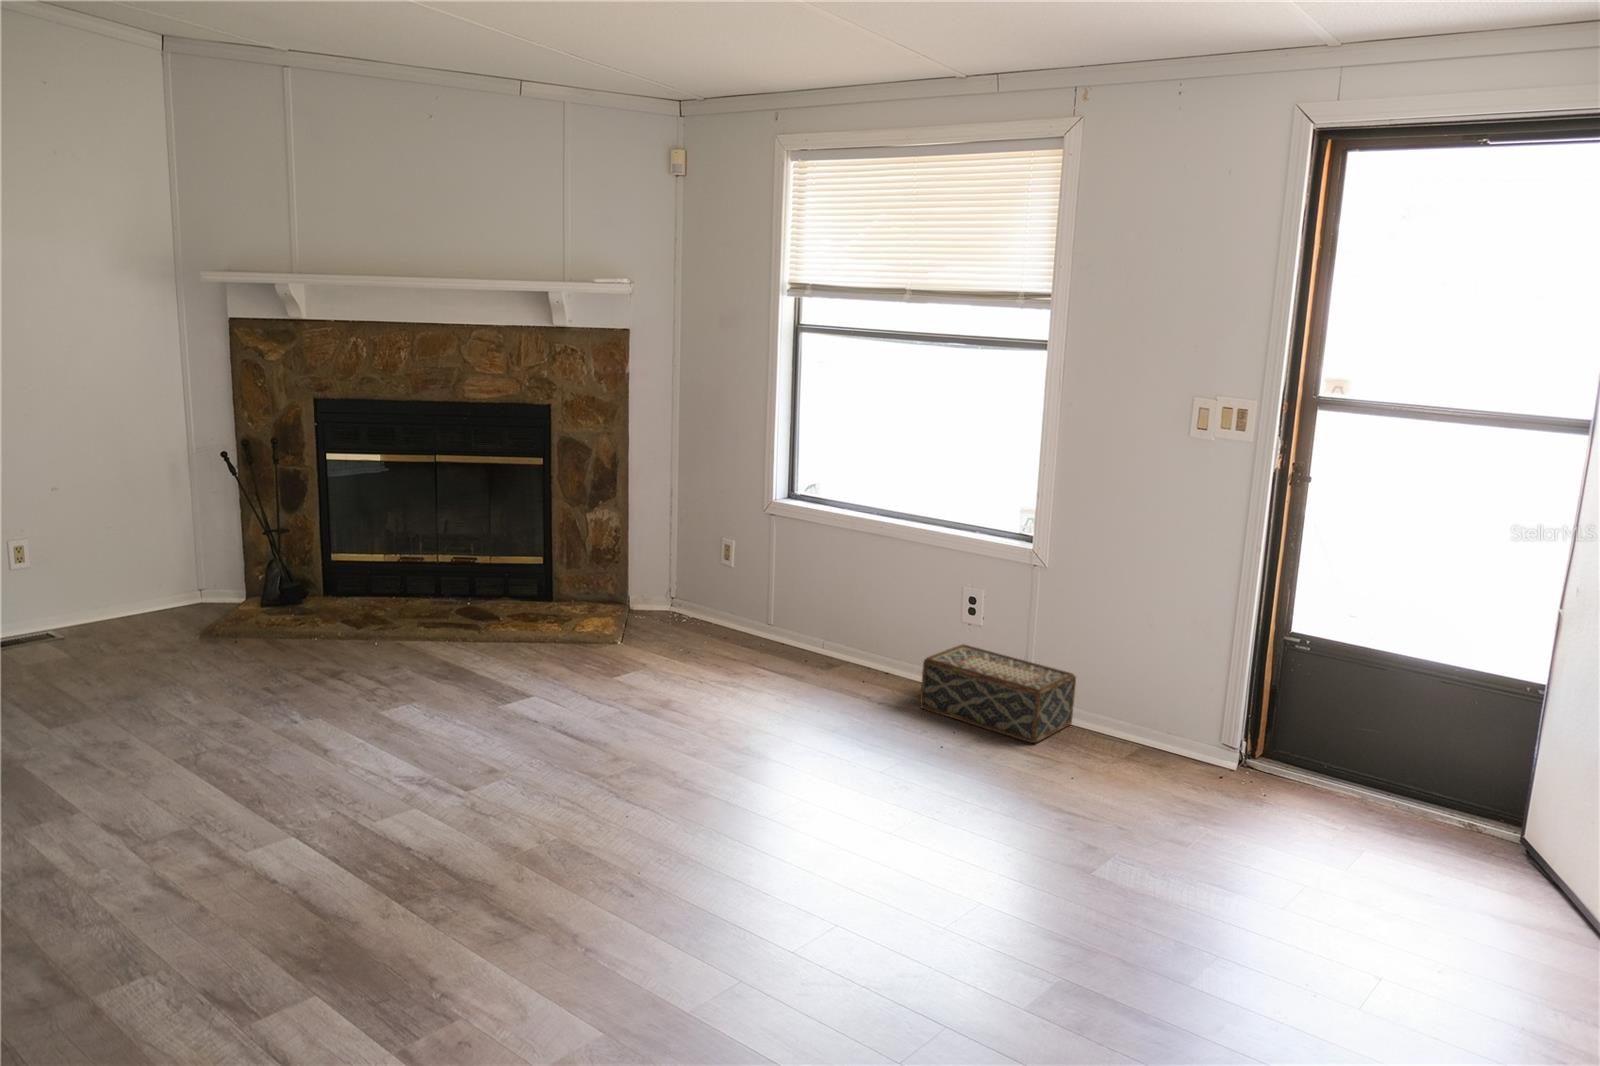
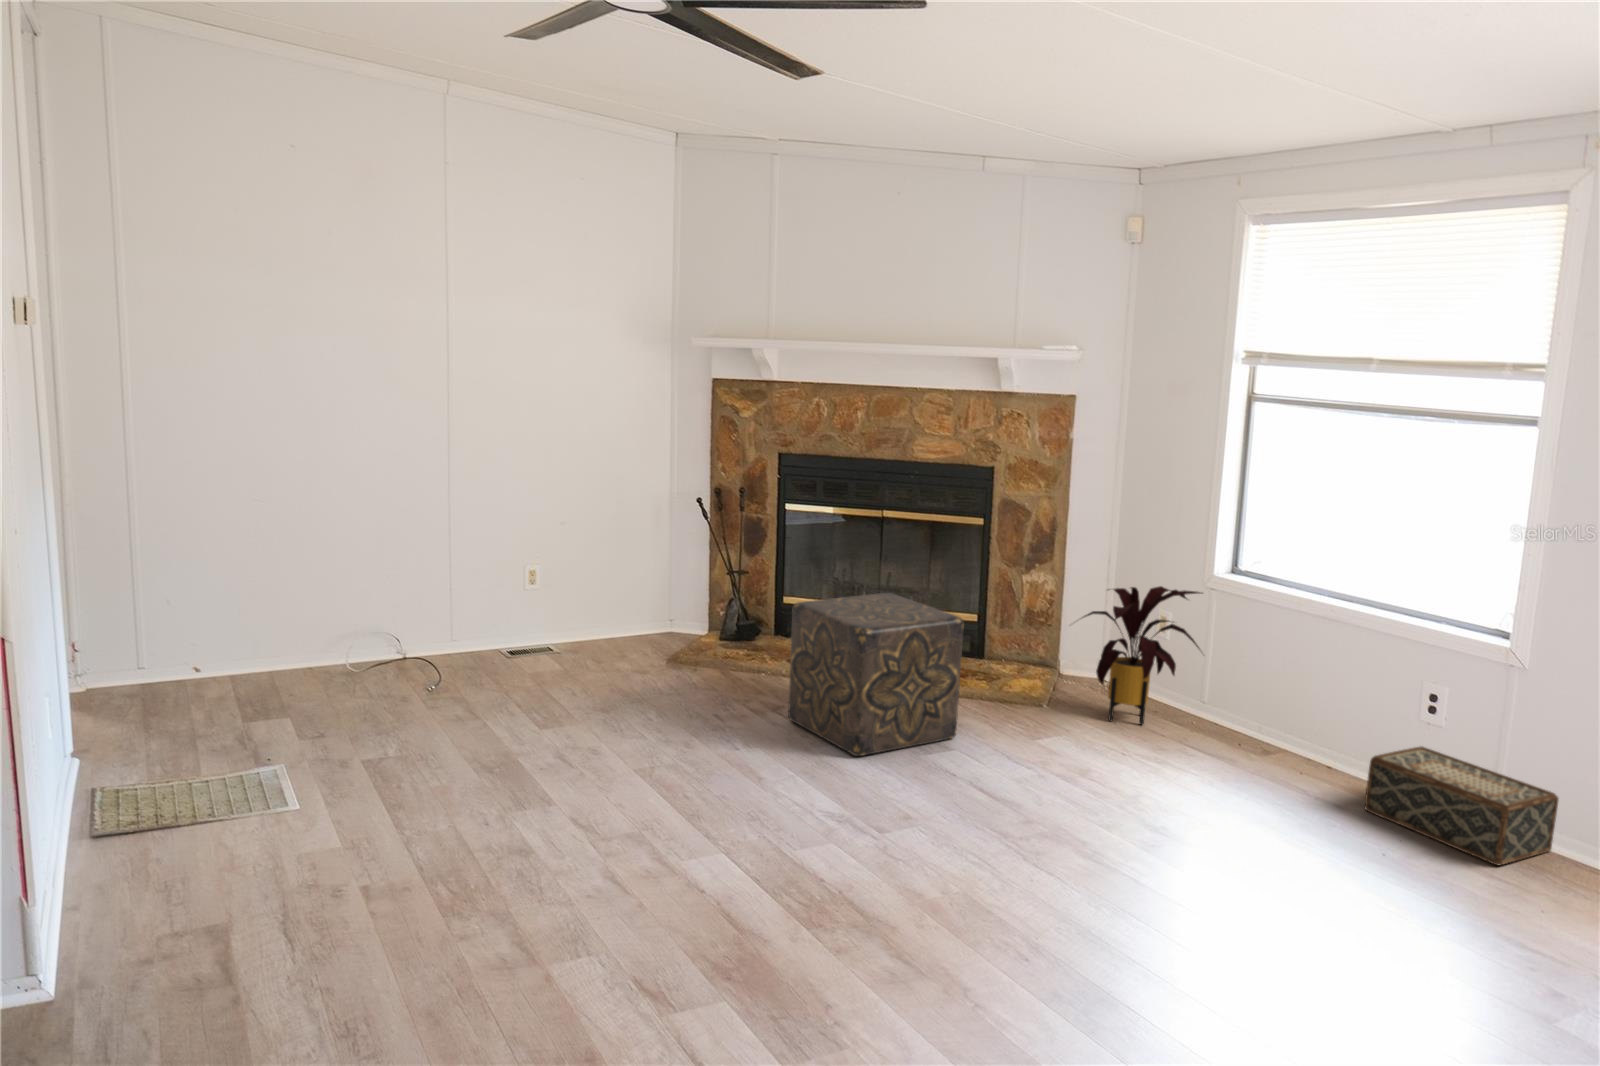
house plant: none [639,515,770,651] -> present [1084,586,1202,725]
ottoman: none [343,541,534,718] -> present [788,593,964,756]

